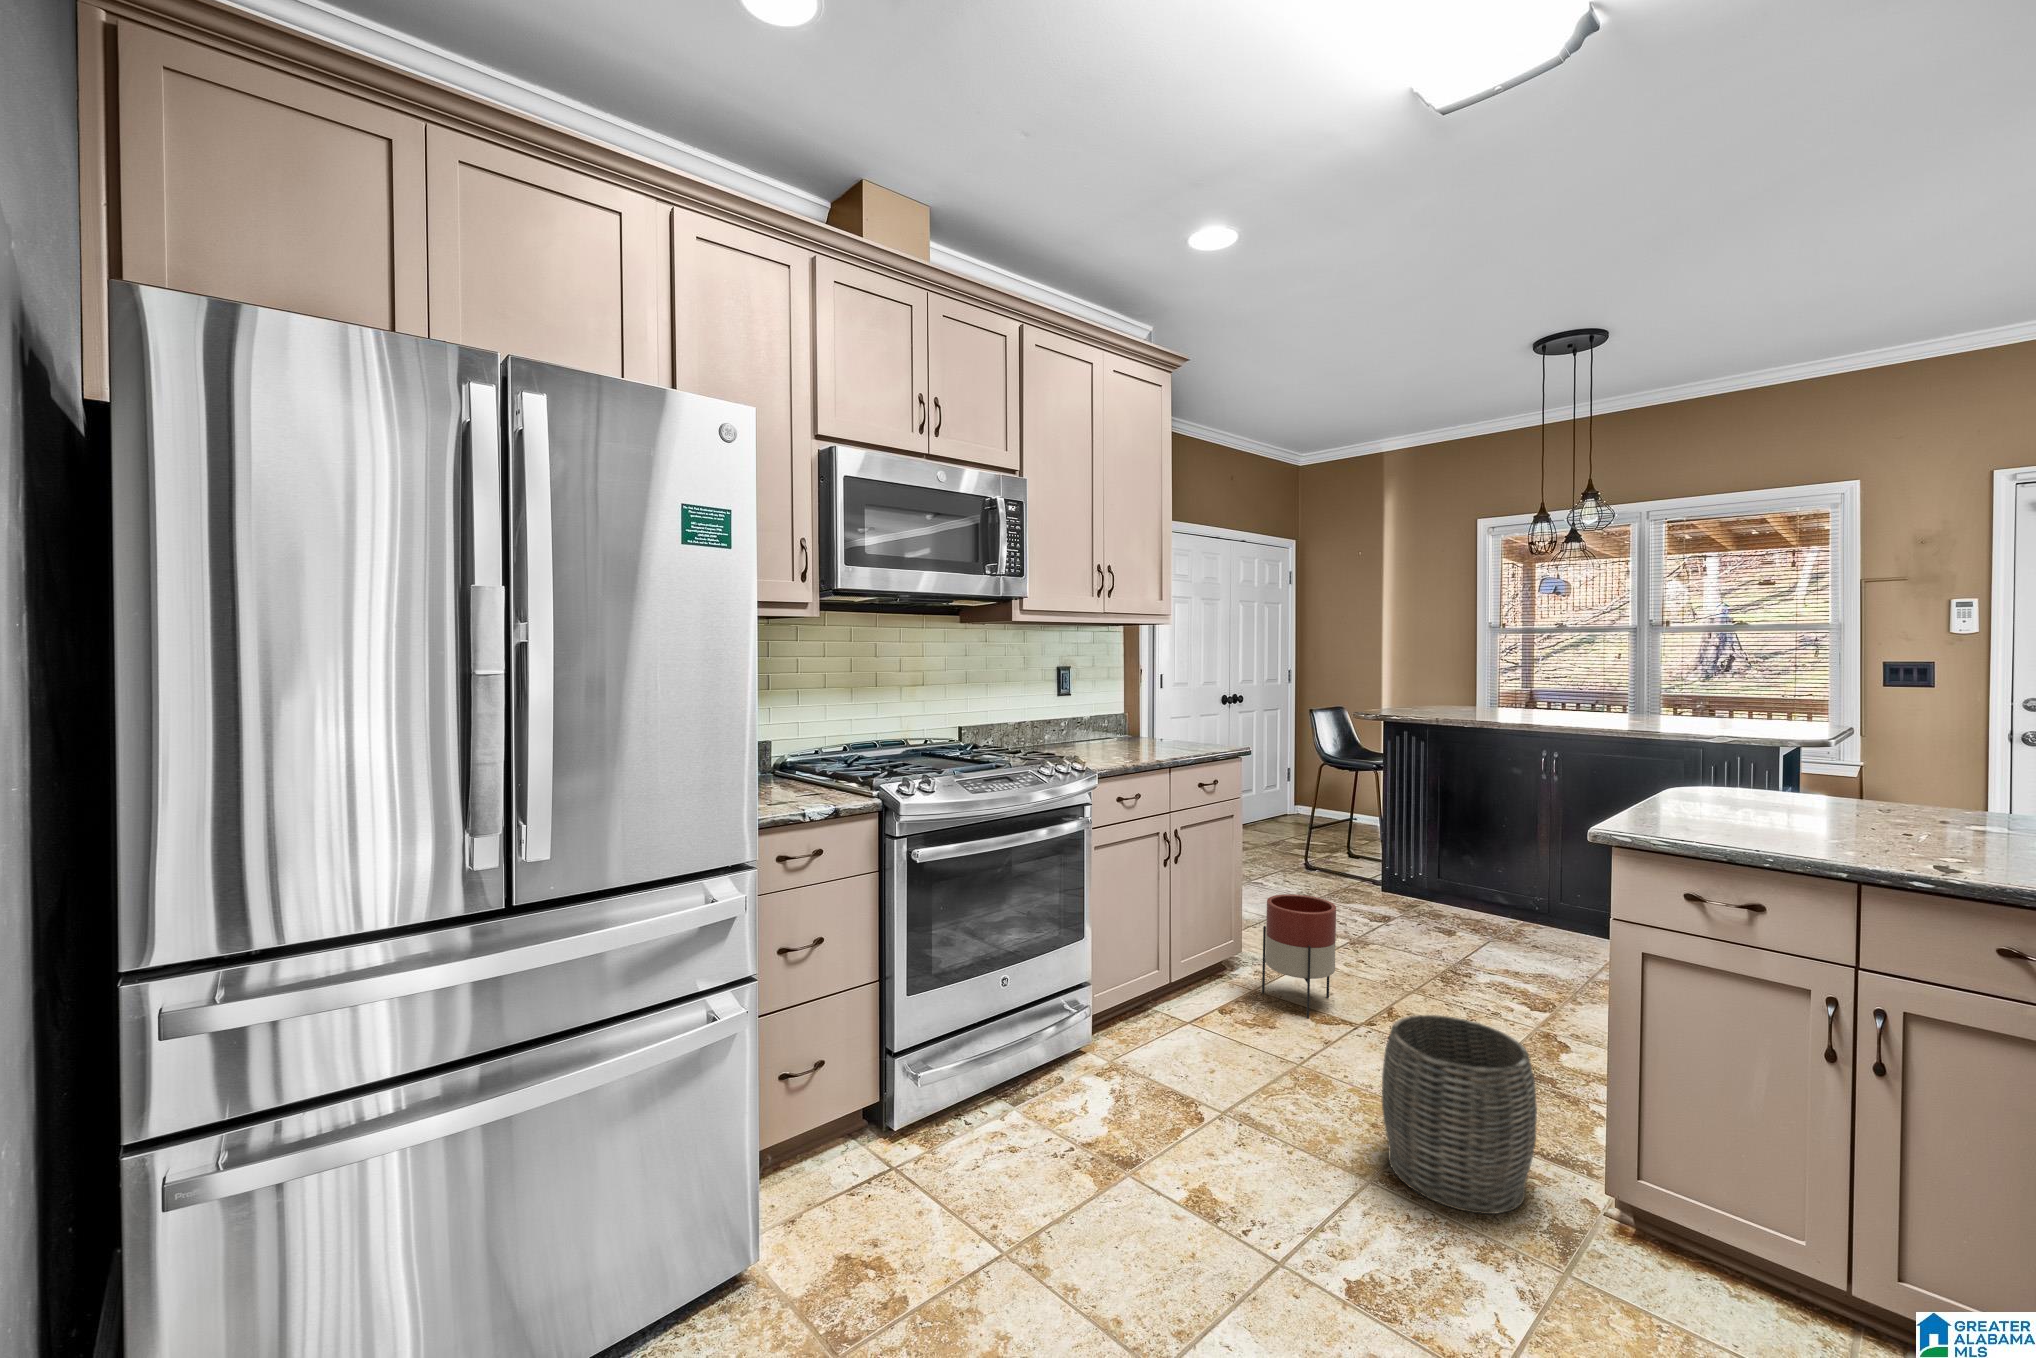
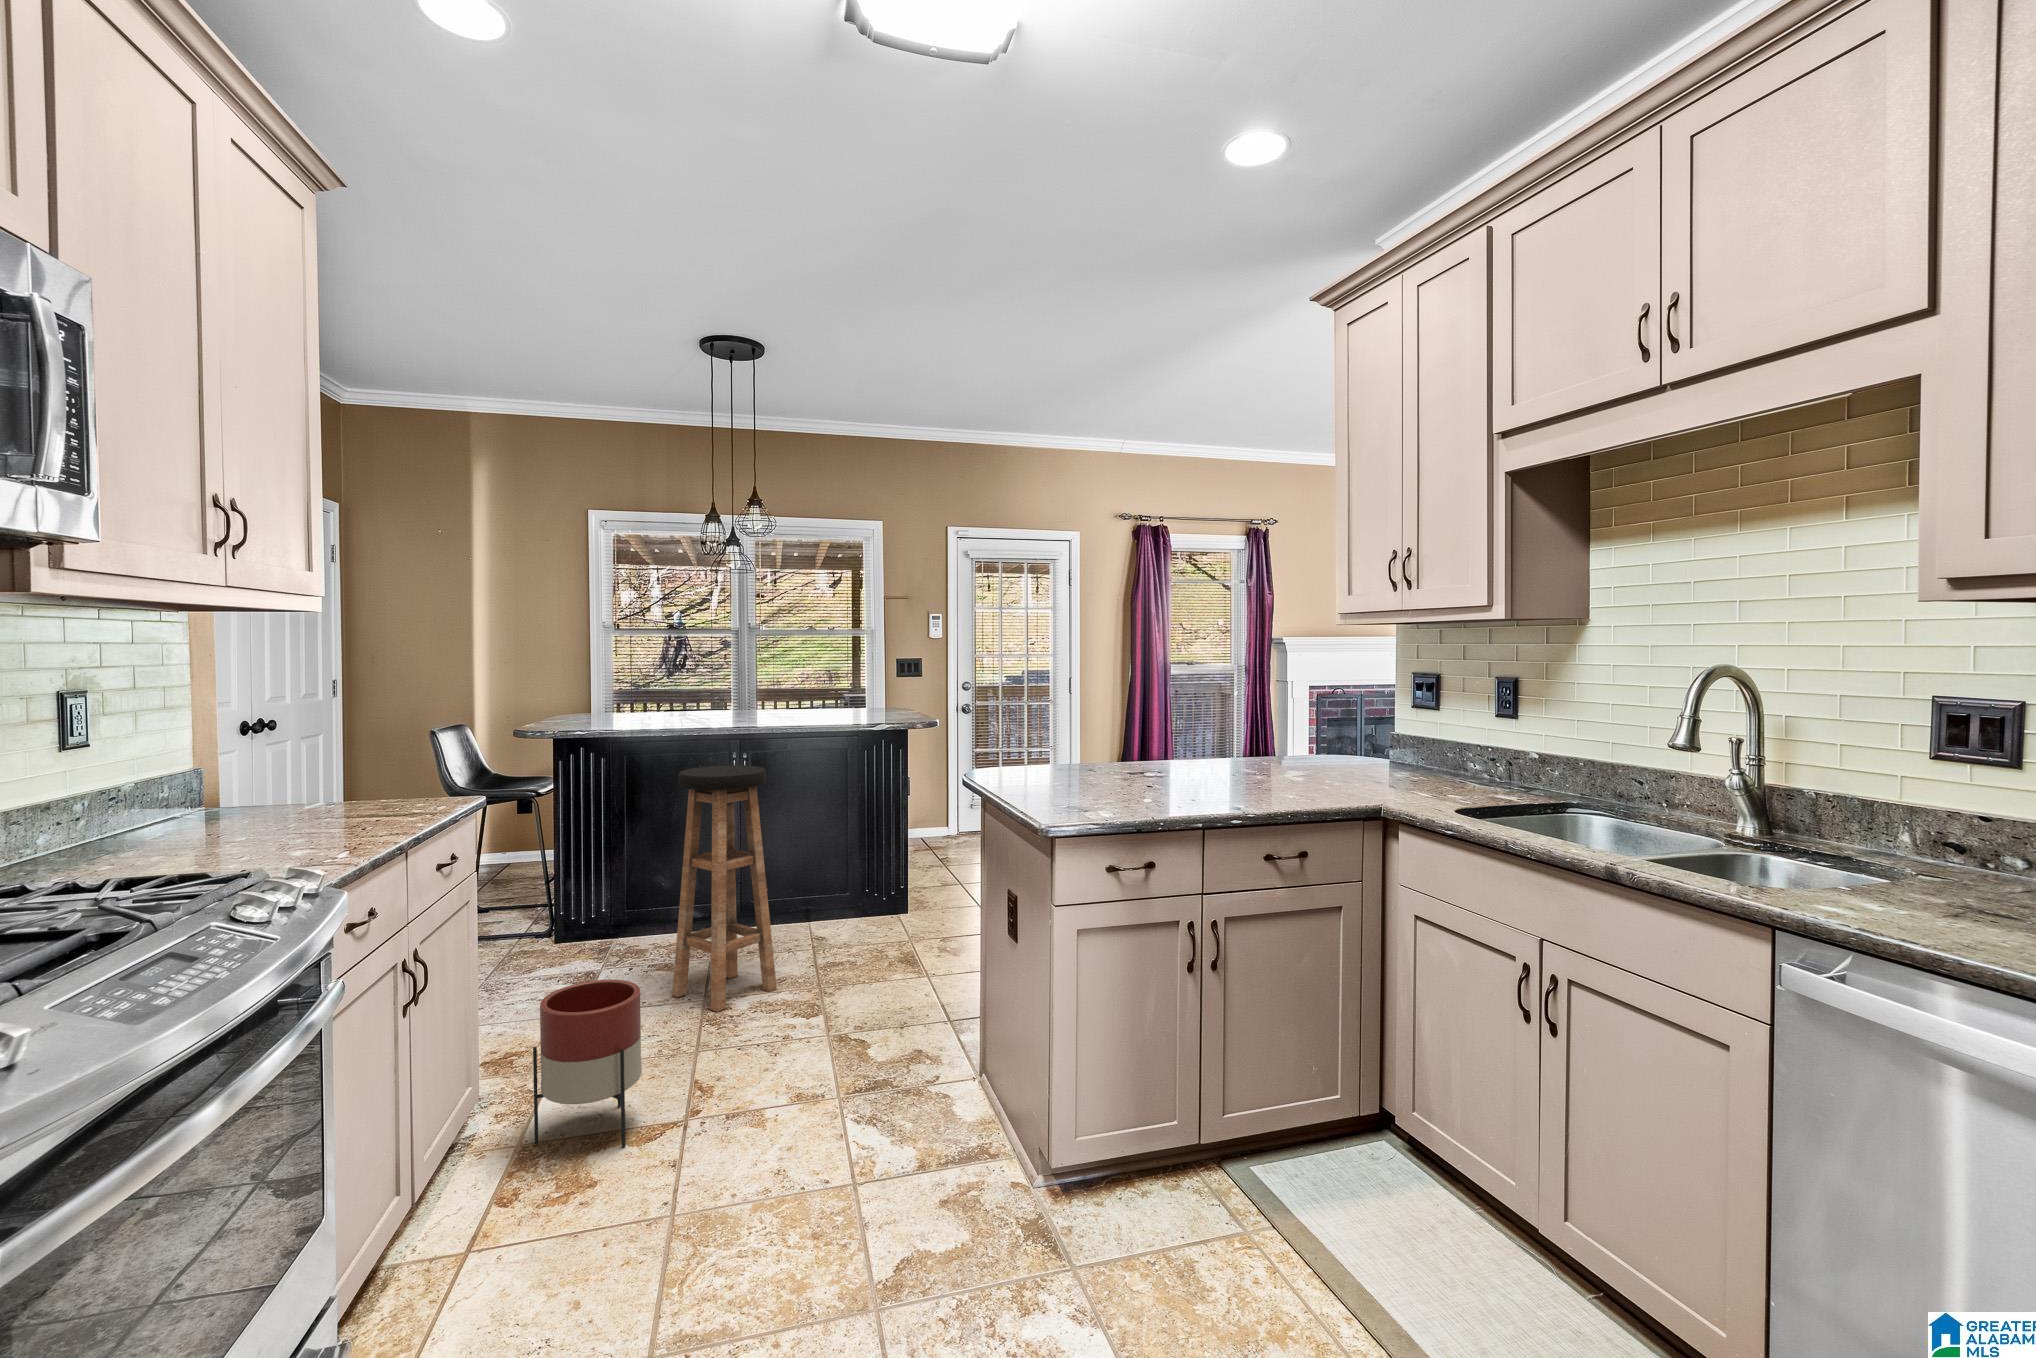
bar stool: none [1433,762,1527,979] -> present [672,765,777,1012]
woven basket: present [1382,1015,1537,1214] -> none [848,1059,1001,1284]

